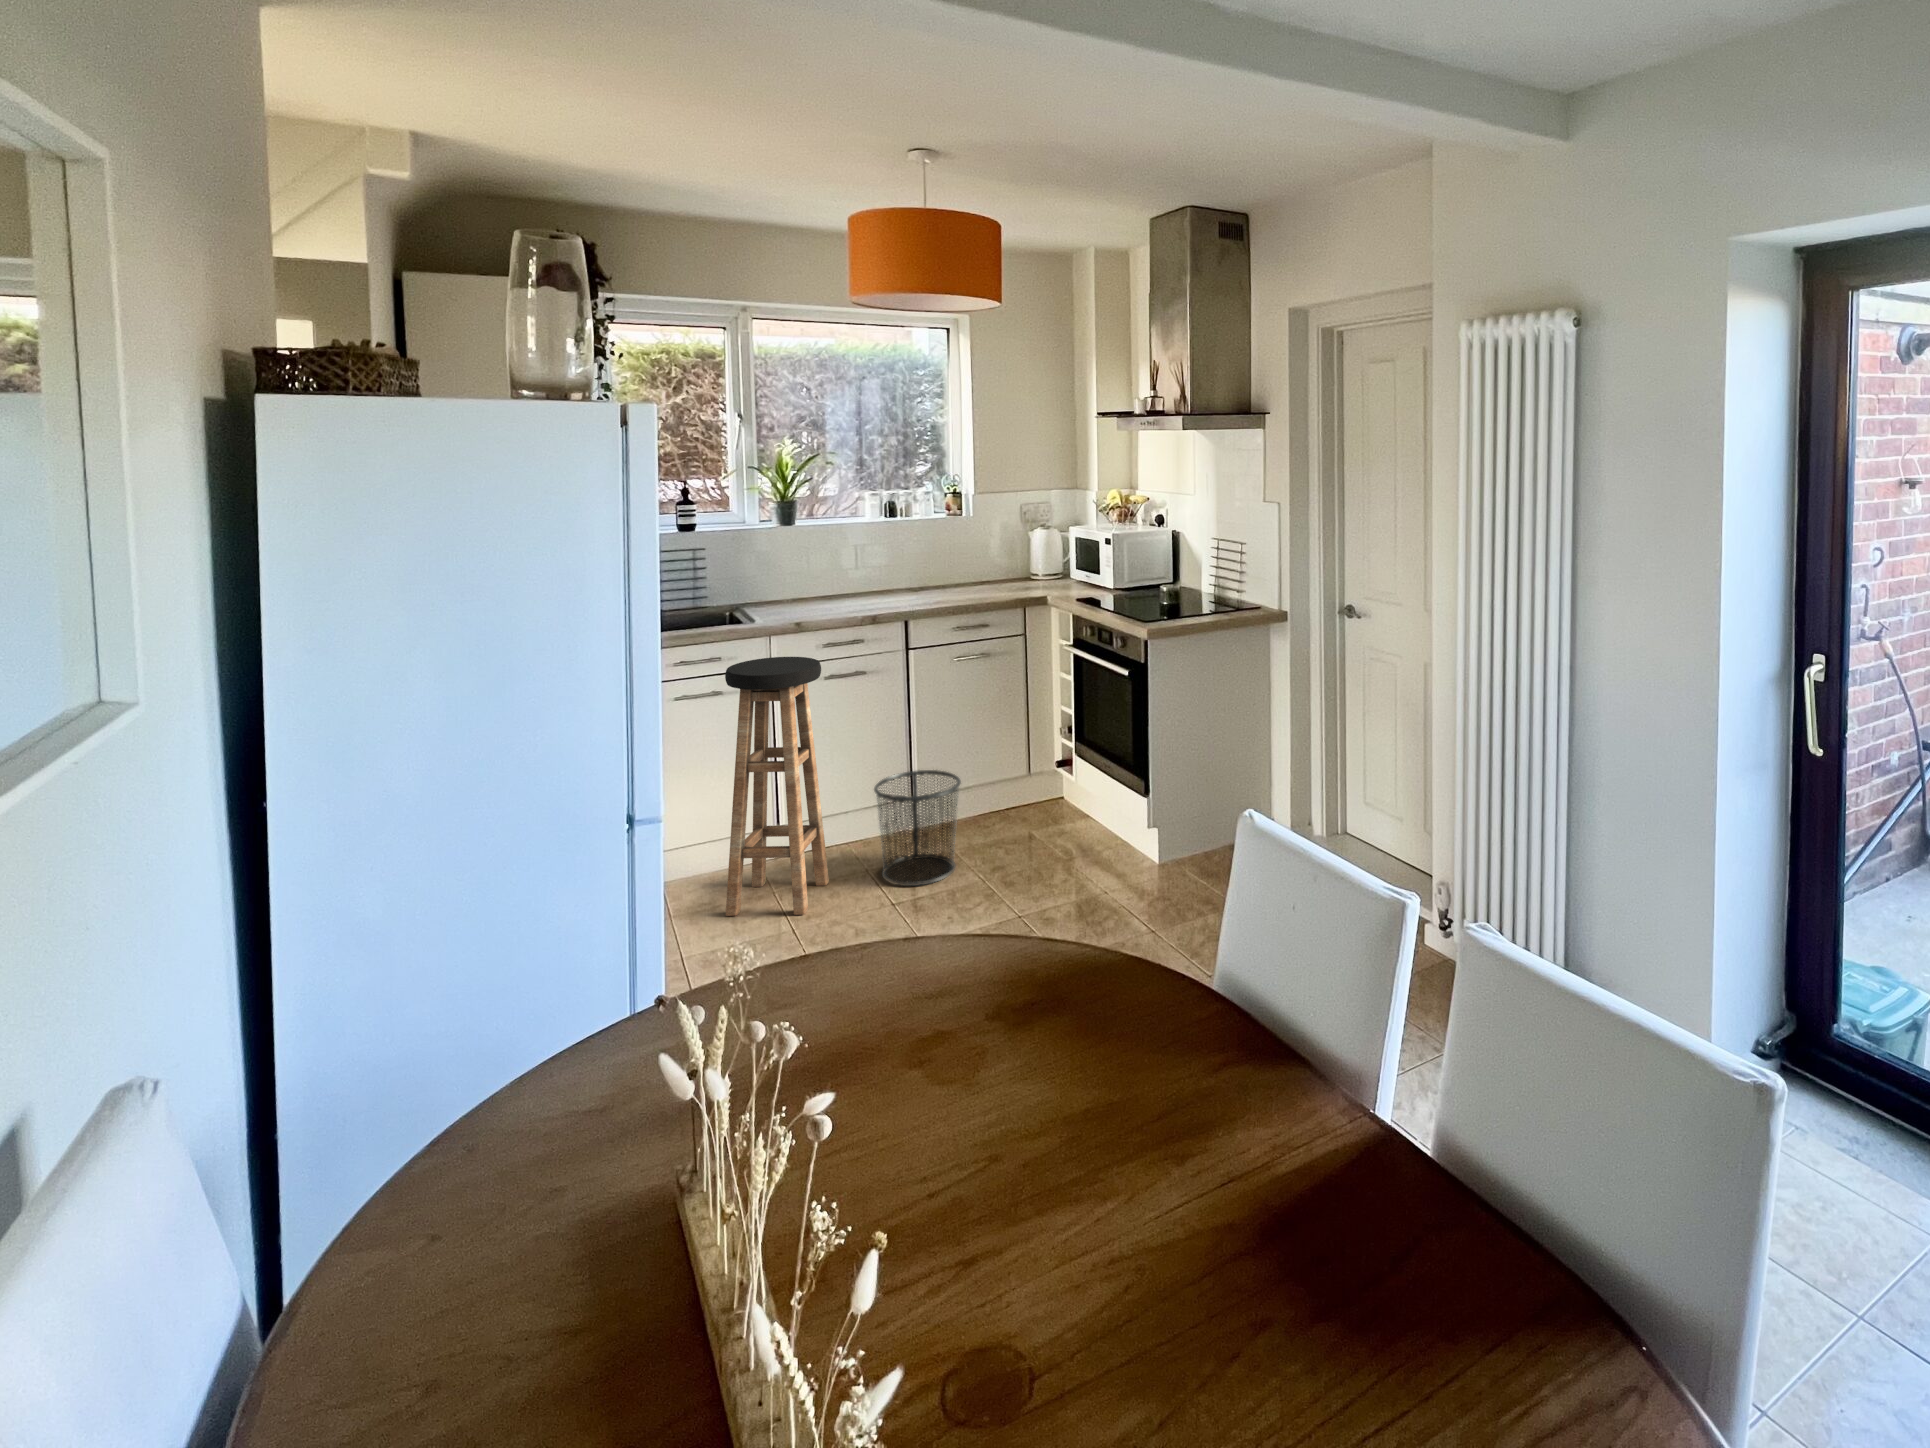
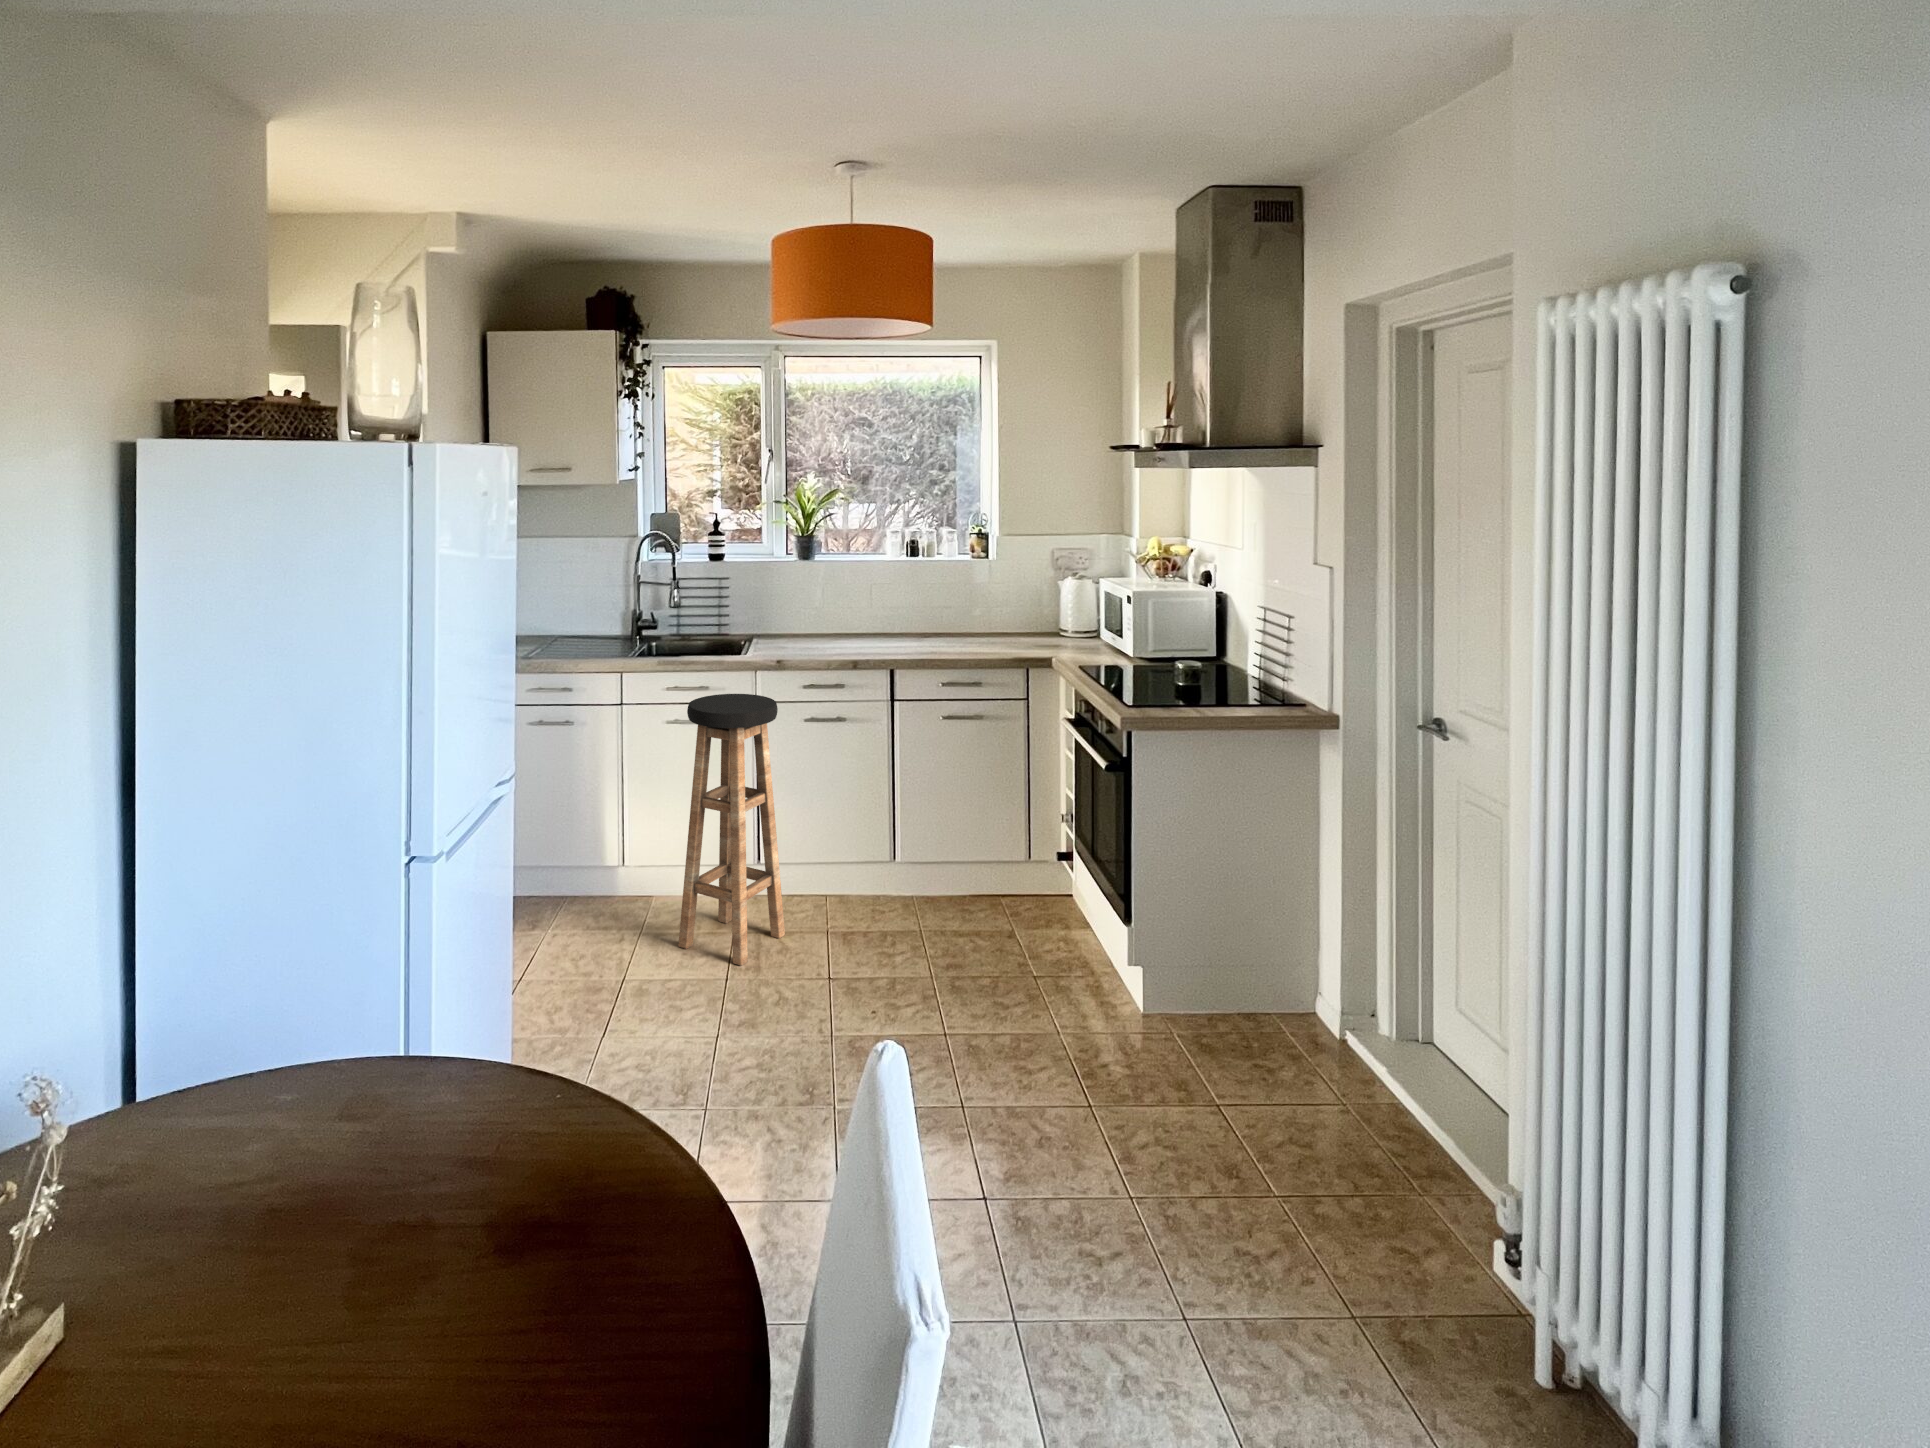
waste bin: present [874,770,961,886] -> none [827,835,919,965]

